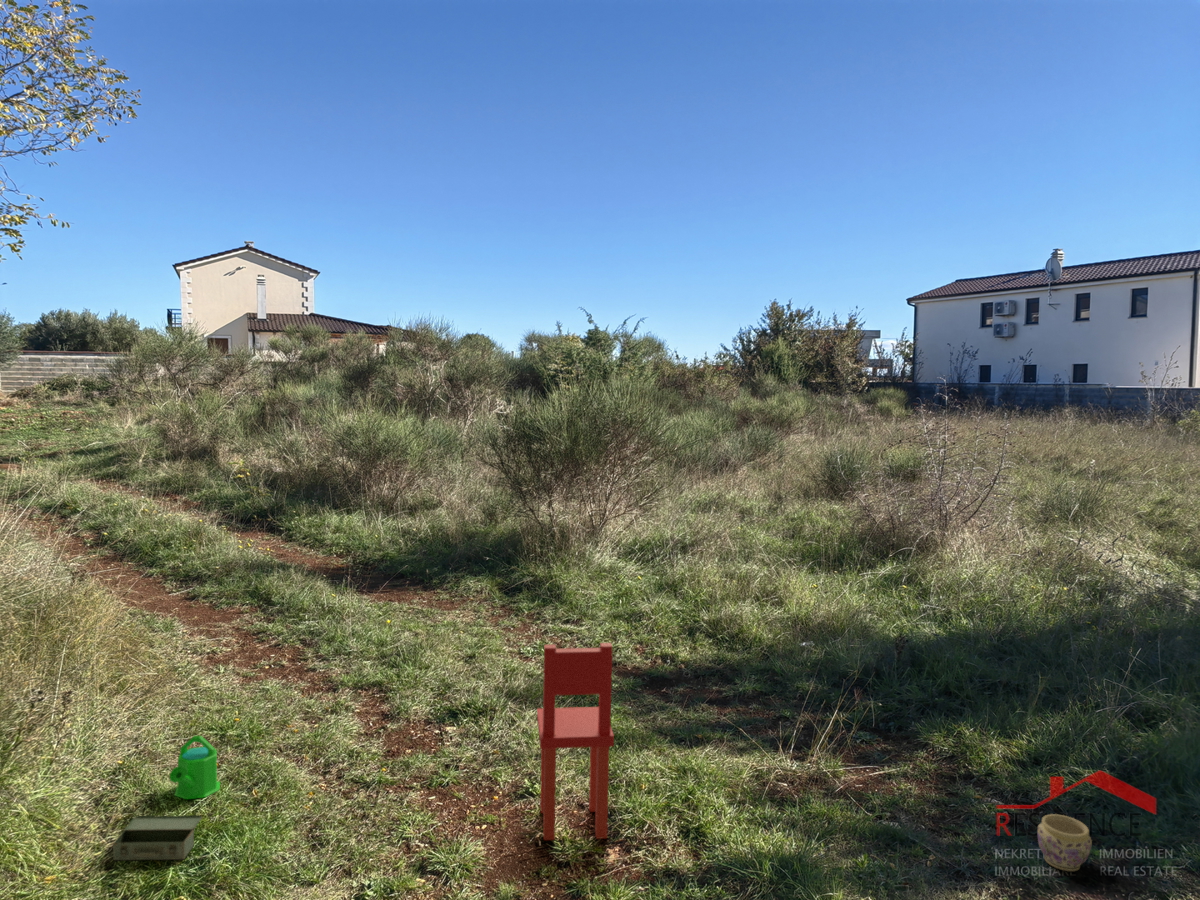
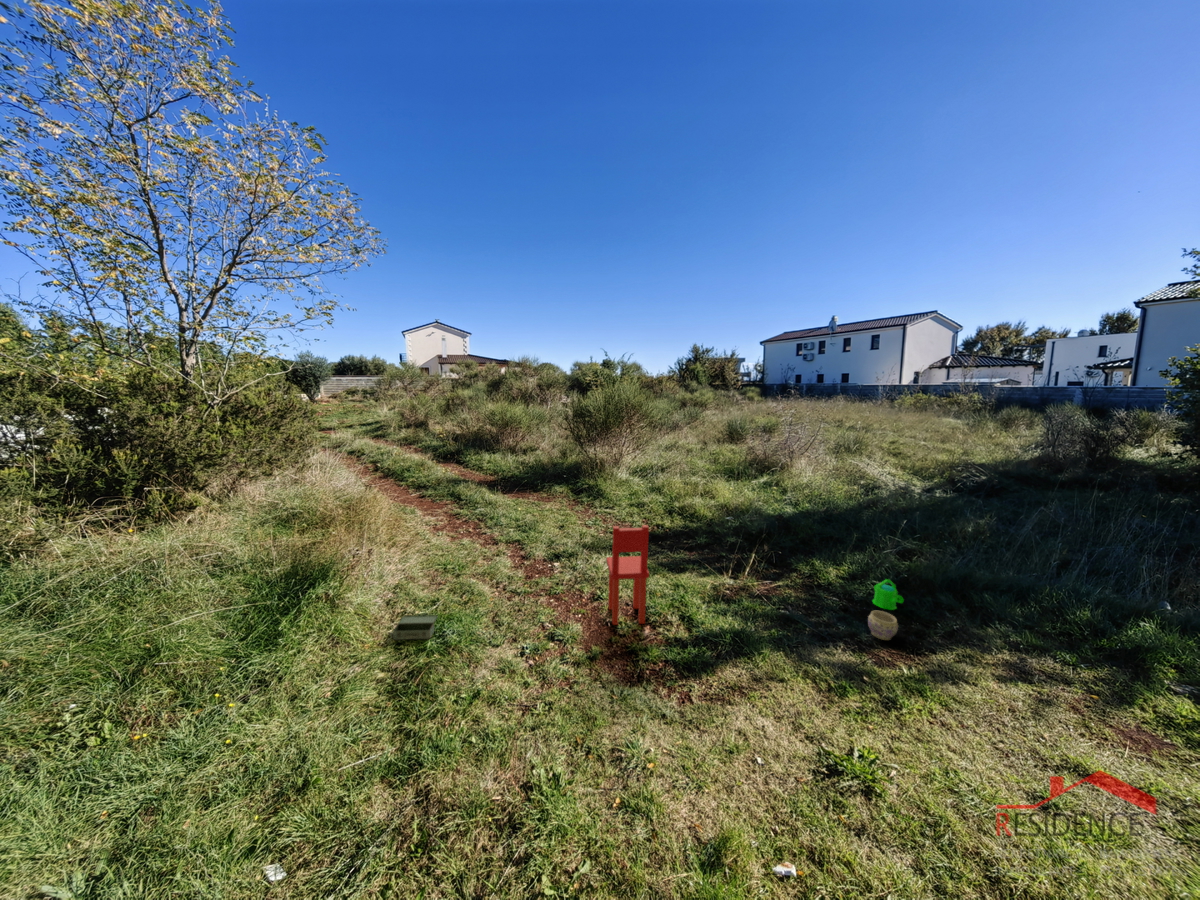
watering can: present [170,736,220,799] -> present [873,579,903,610]

